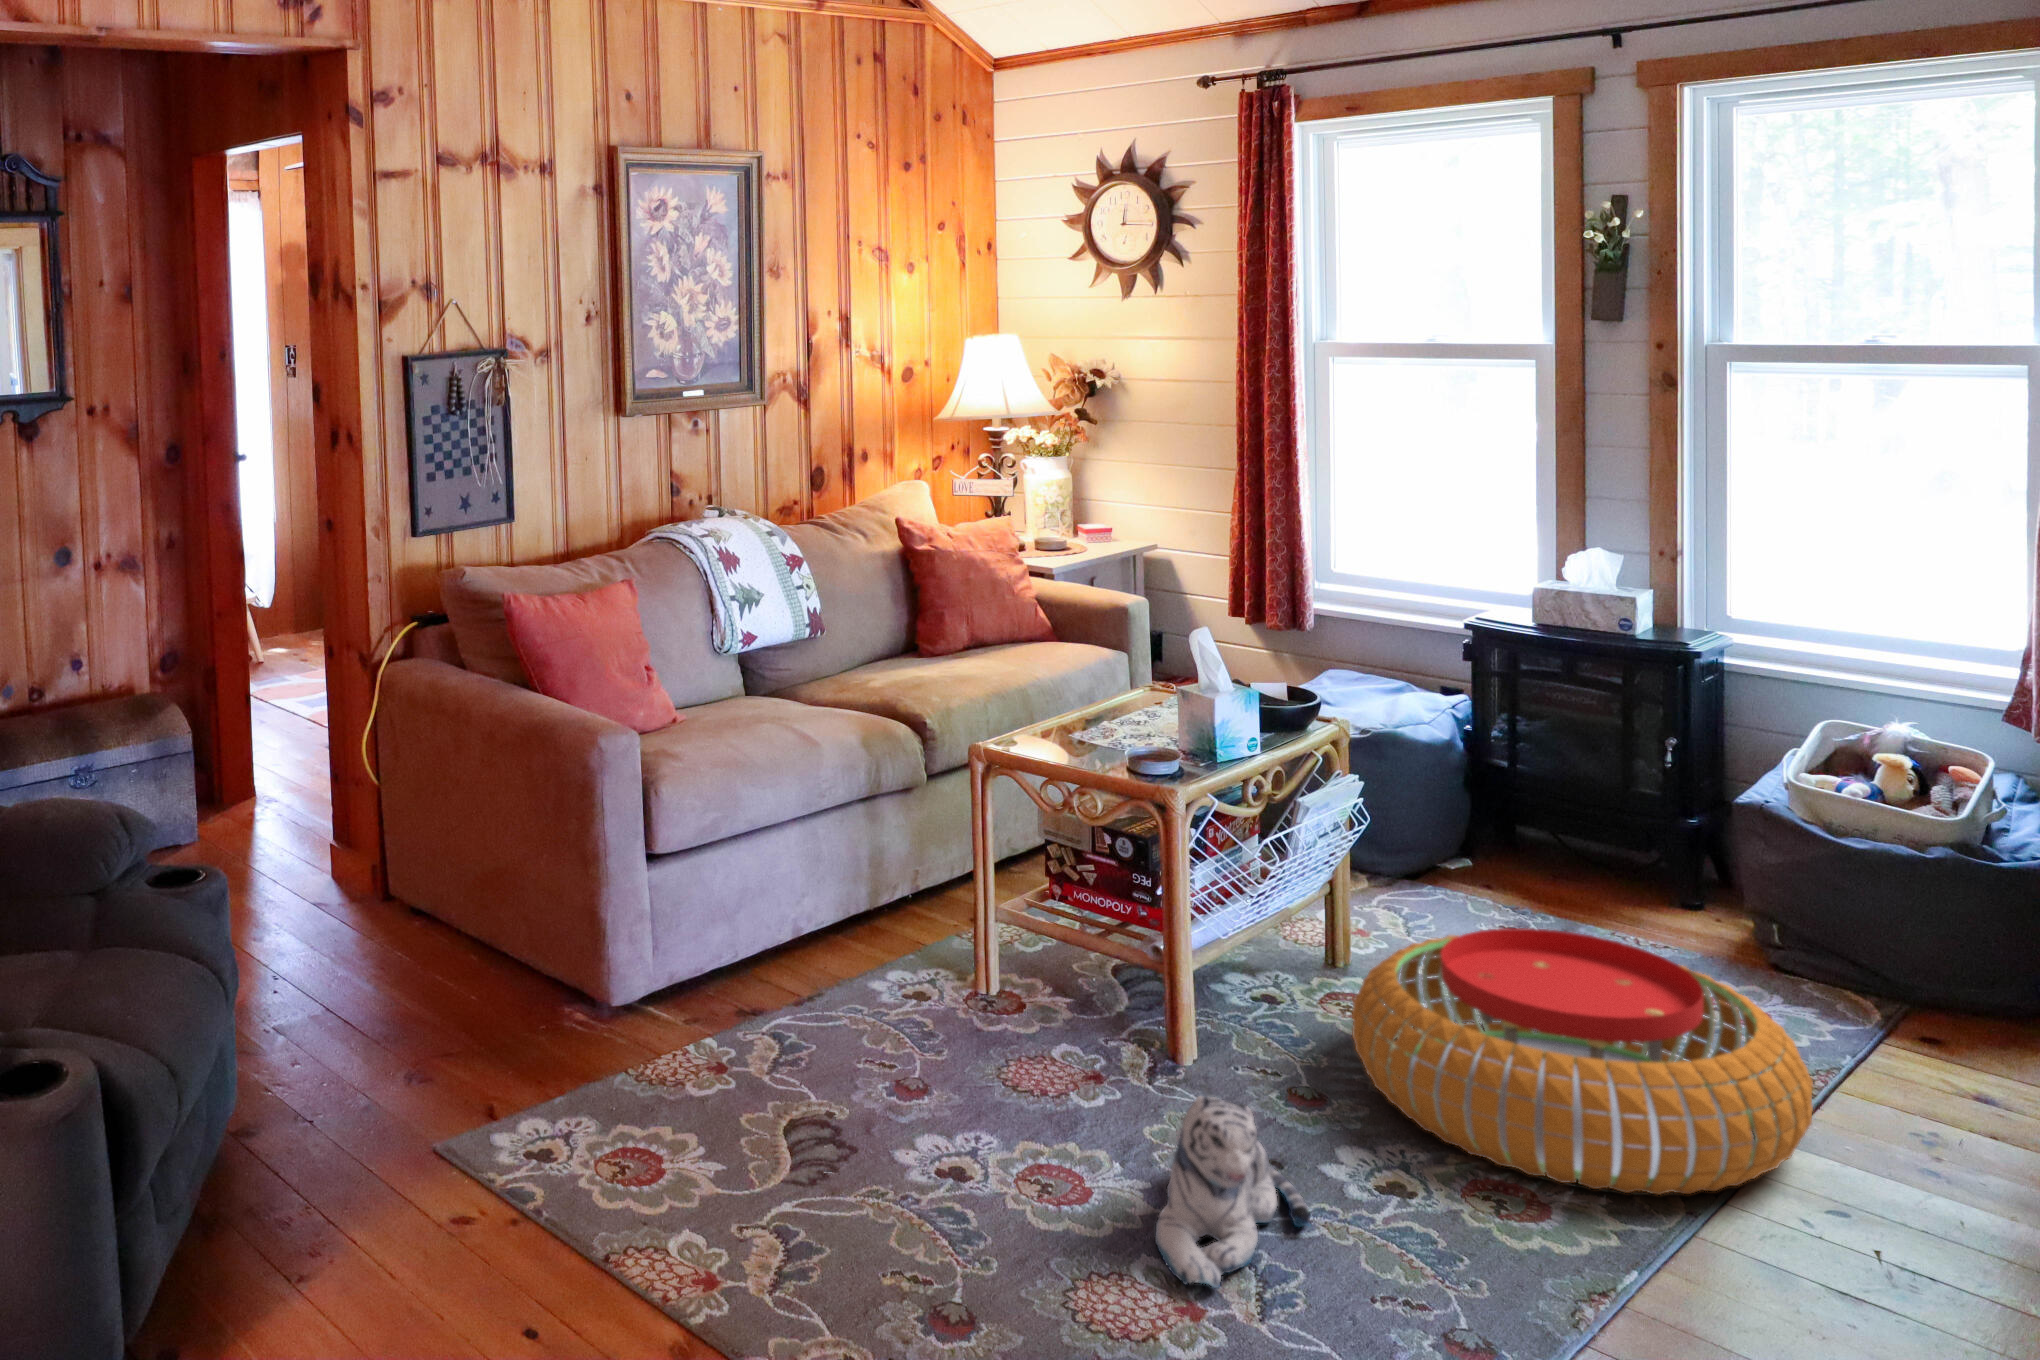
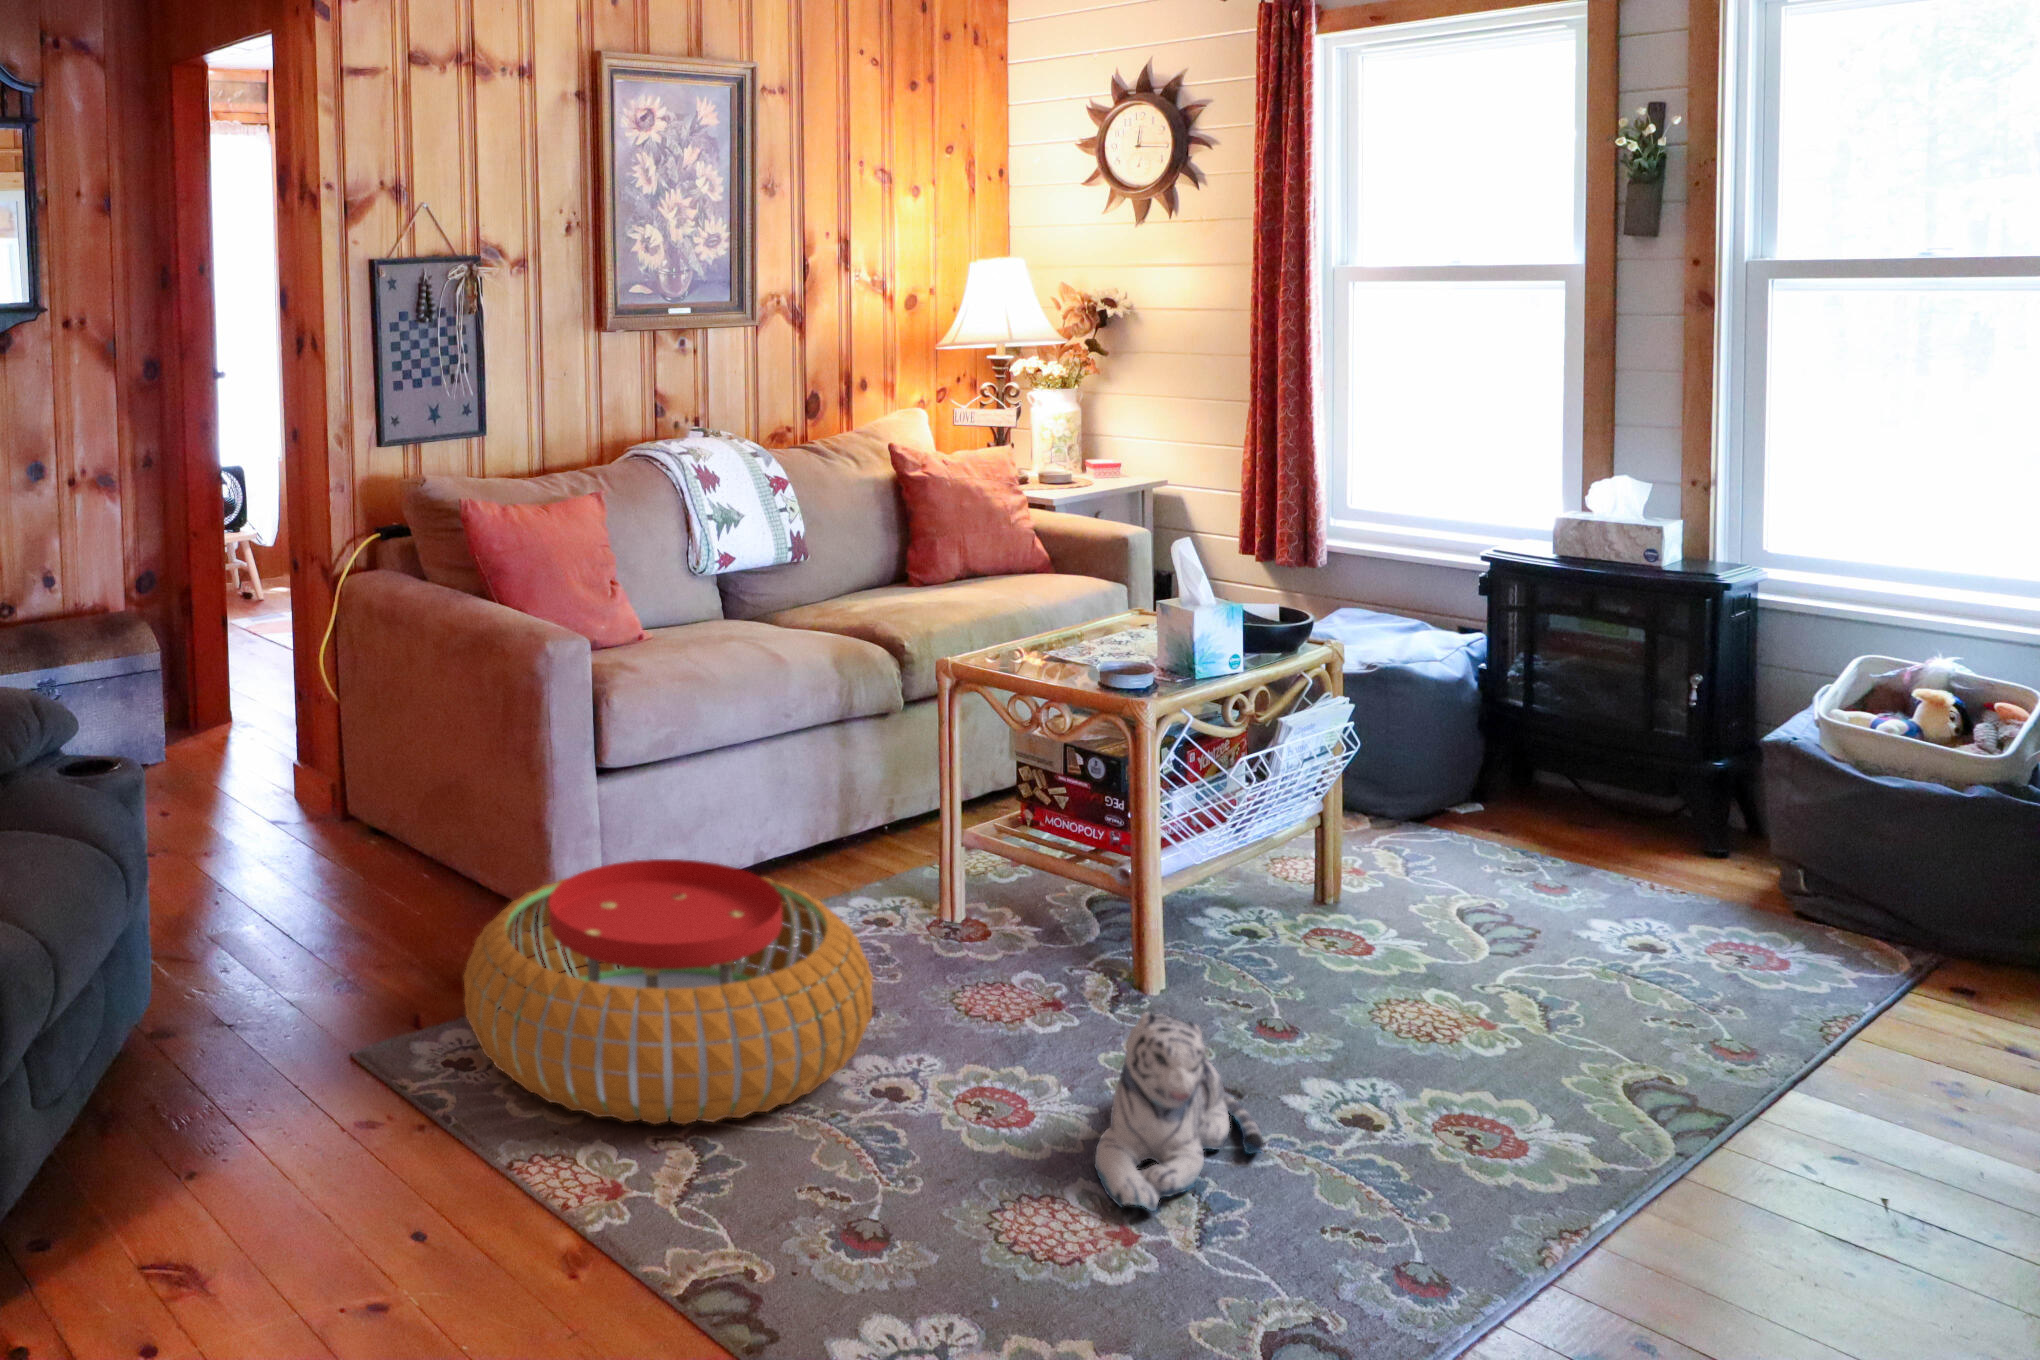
pouf: present [1352,928,1813,1195] -> present [464,859,873,1124]

